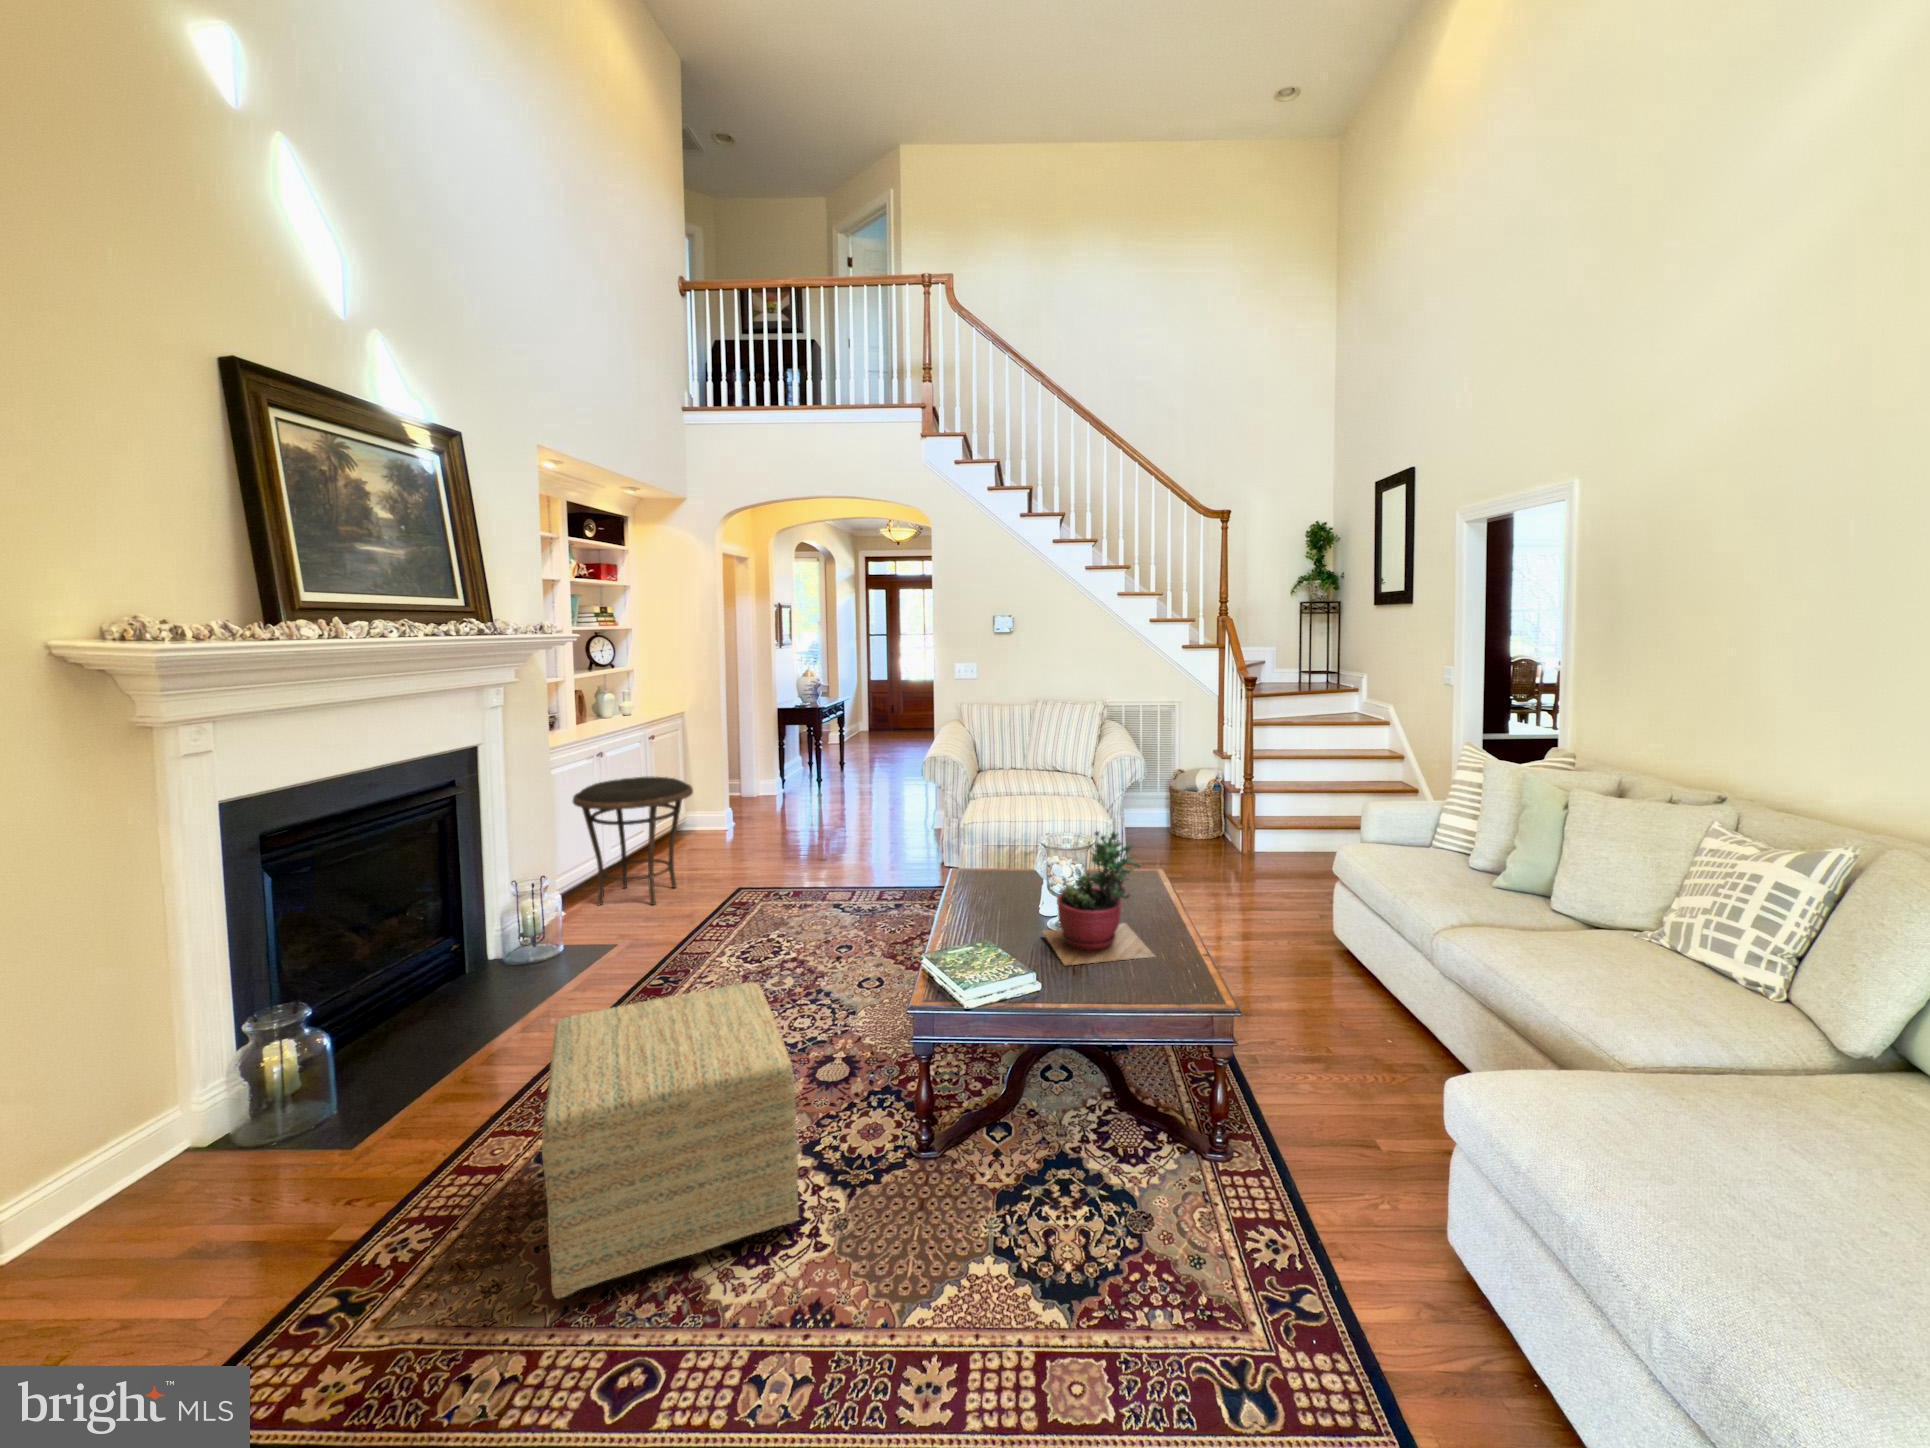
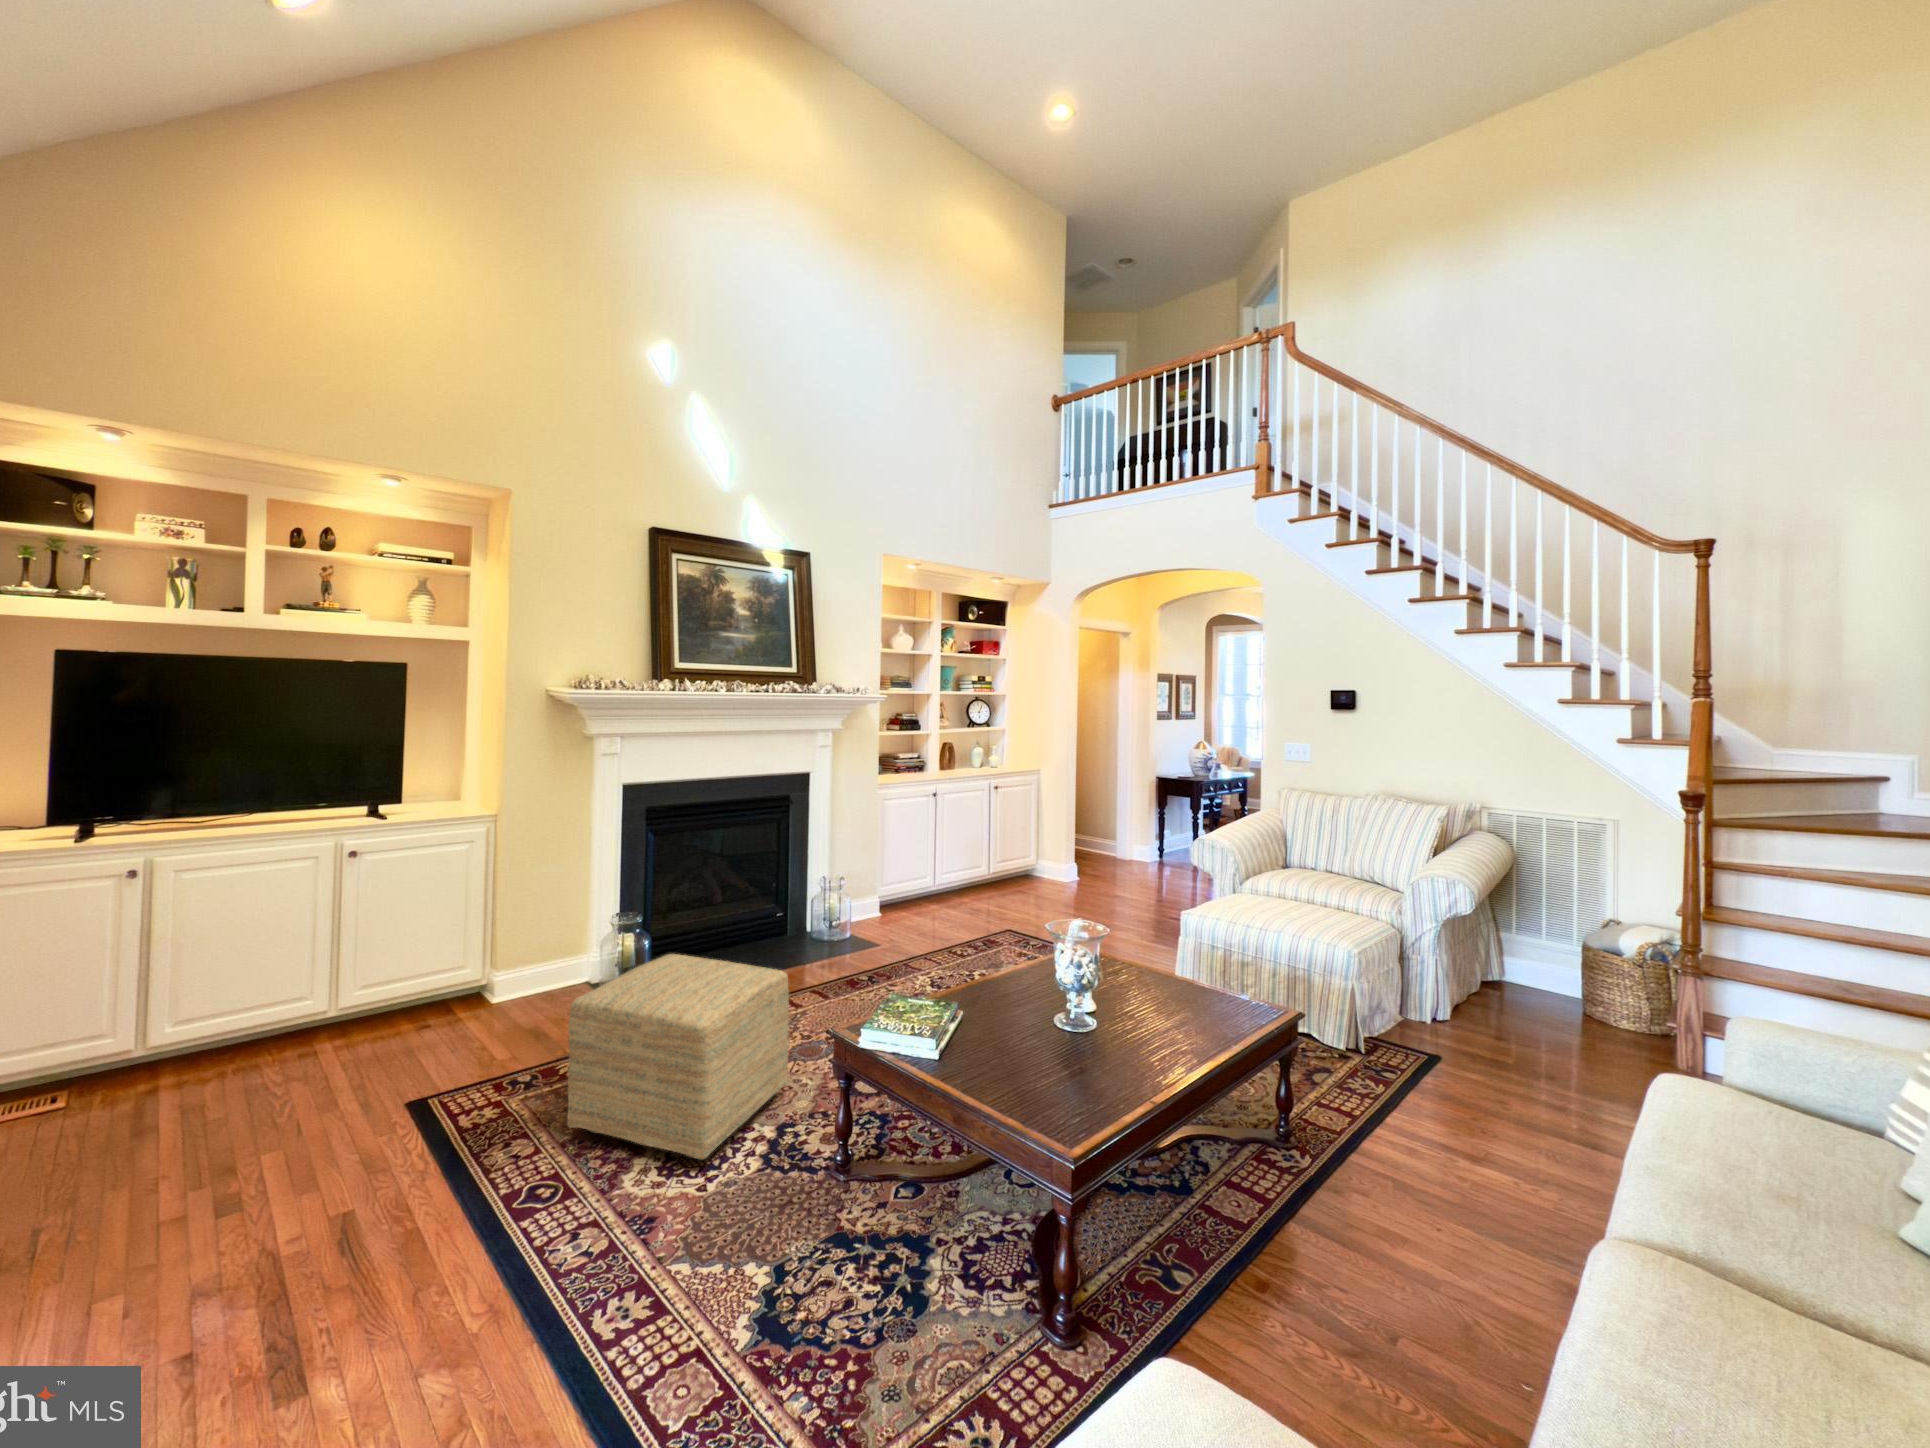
side table: present [573,776,693,906] -> none [896,816,986,924]
succulent plant: present [1043,831,1155,965] -> none [985,910,1116,1074]

